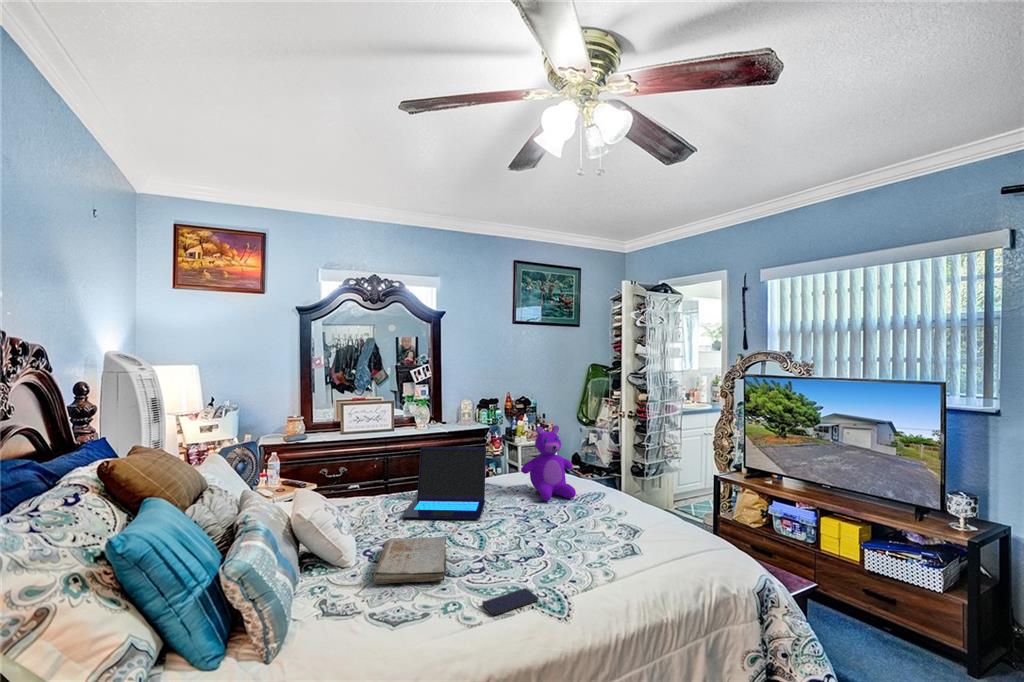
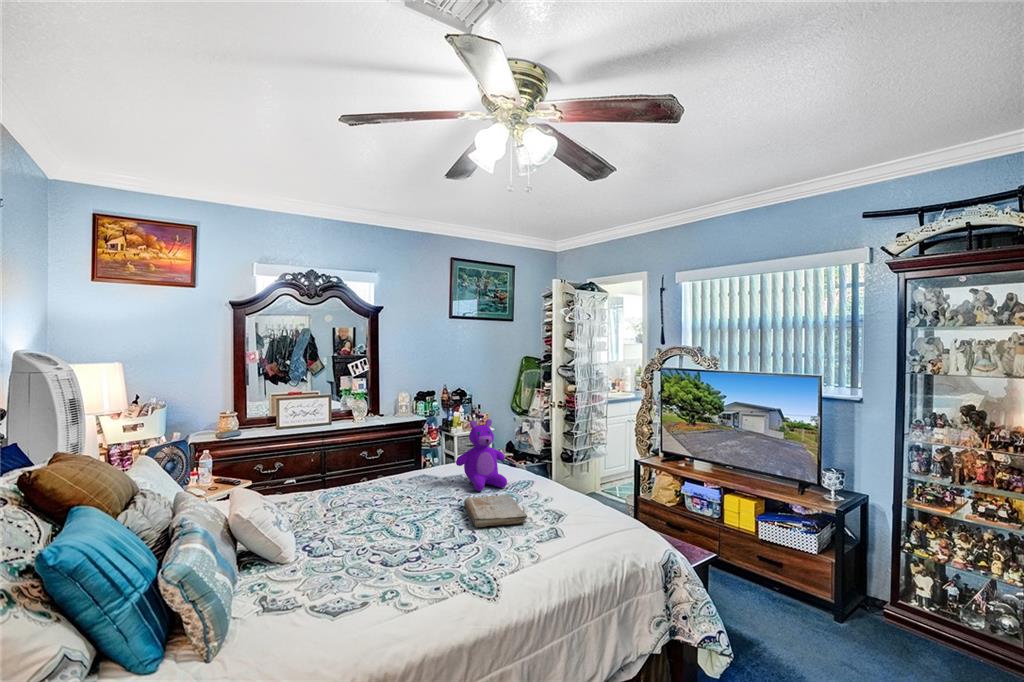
laptop: present [402,447,486,520] -> none [338,442,422,514]
book: present [372,536,446,584] -> present [464,494,527,527]
smartphone: present [482,588,538,615] -> none [419,574,471,600]

